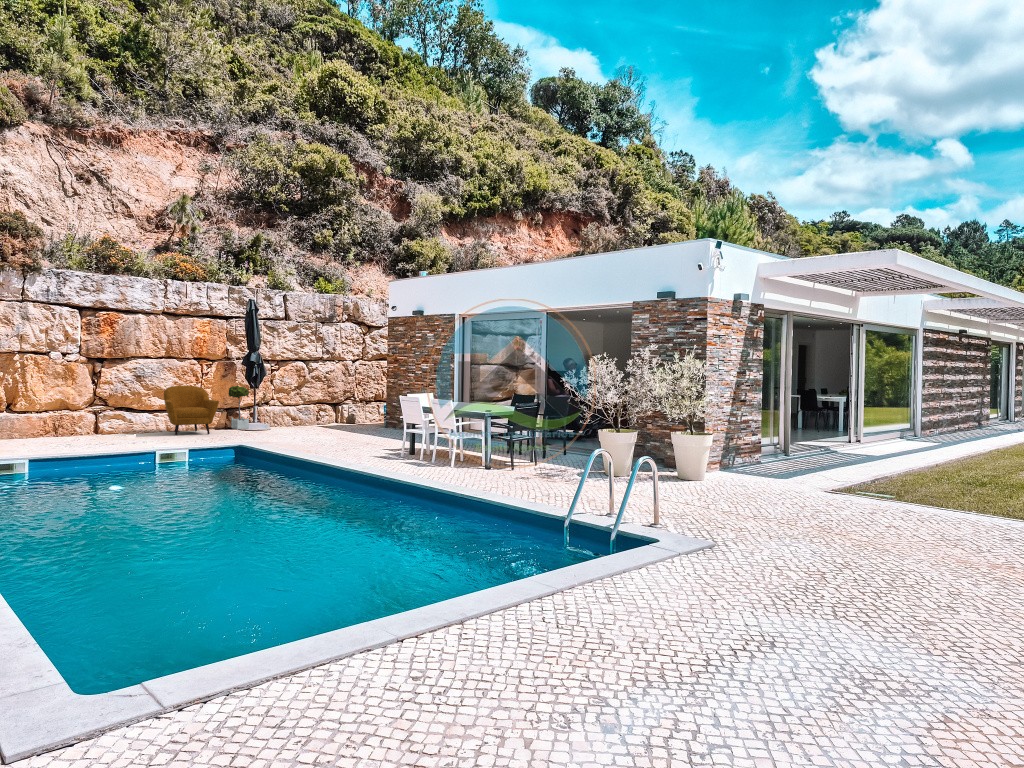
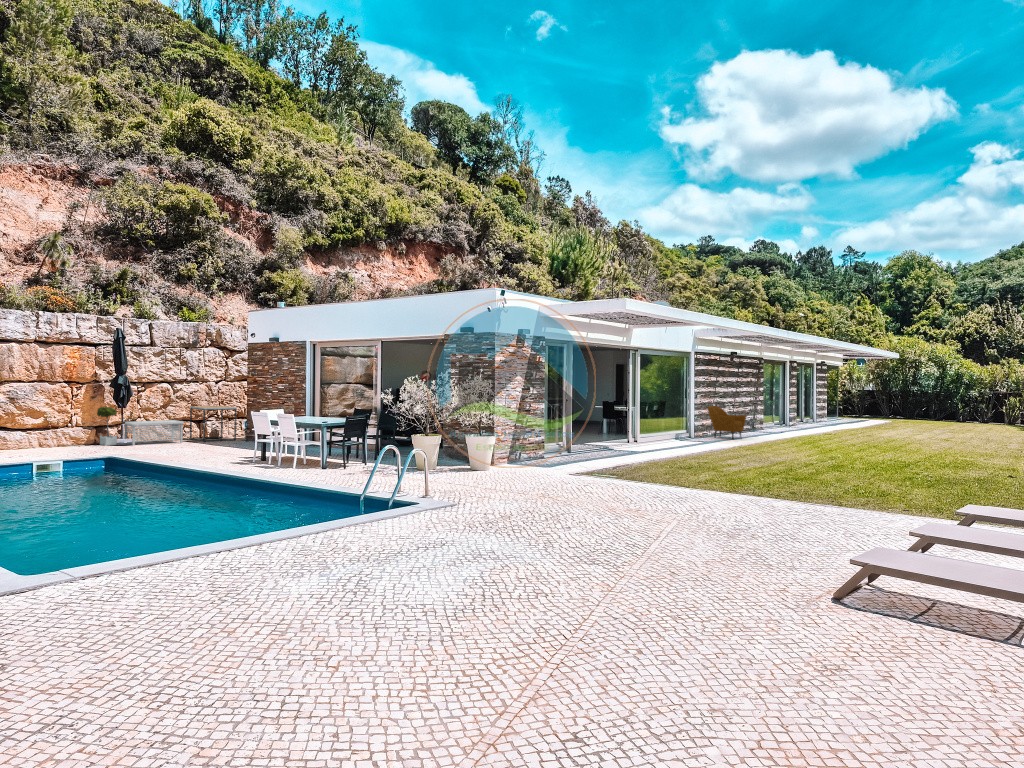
armchair: present [164,386,219,435] -> present [708,406,746,439]
side table: none [324,387,374,428] -> present [190,406,237,442]
storage bench: none [254,402,319,430] -> present [124,420,184,445]

